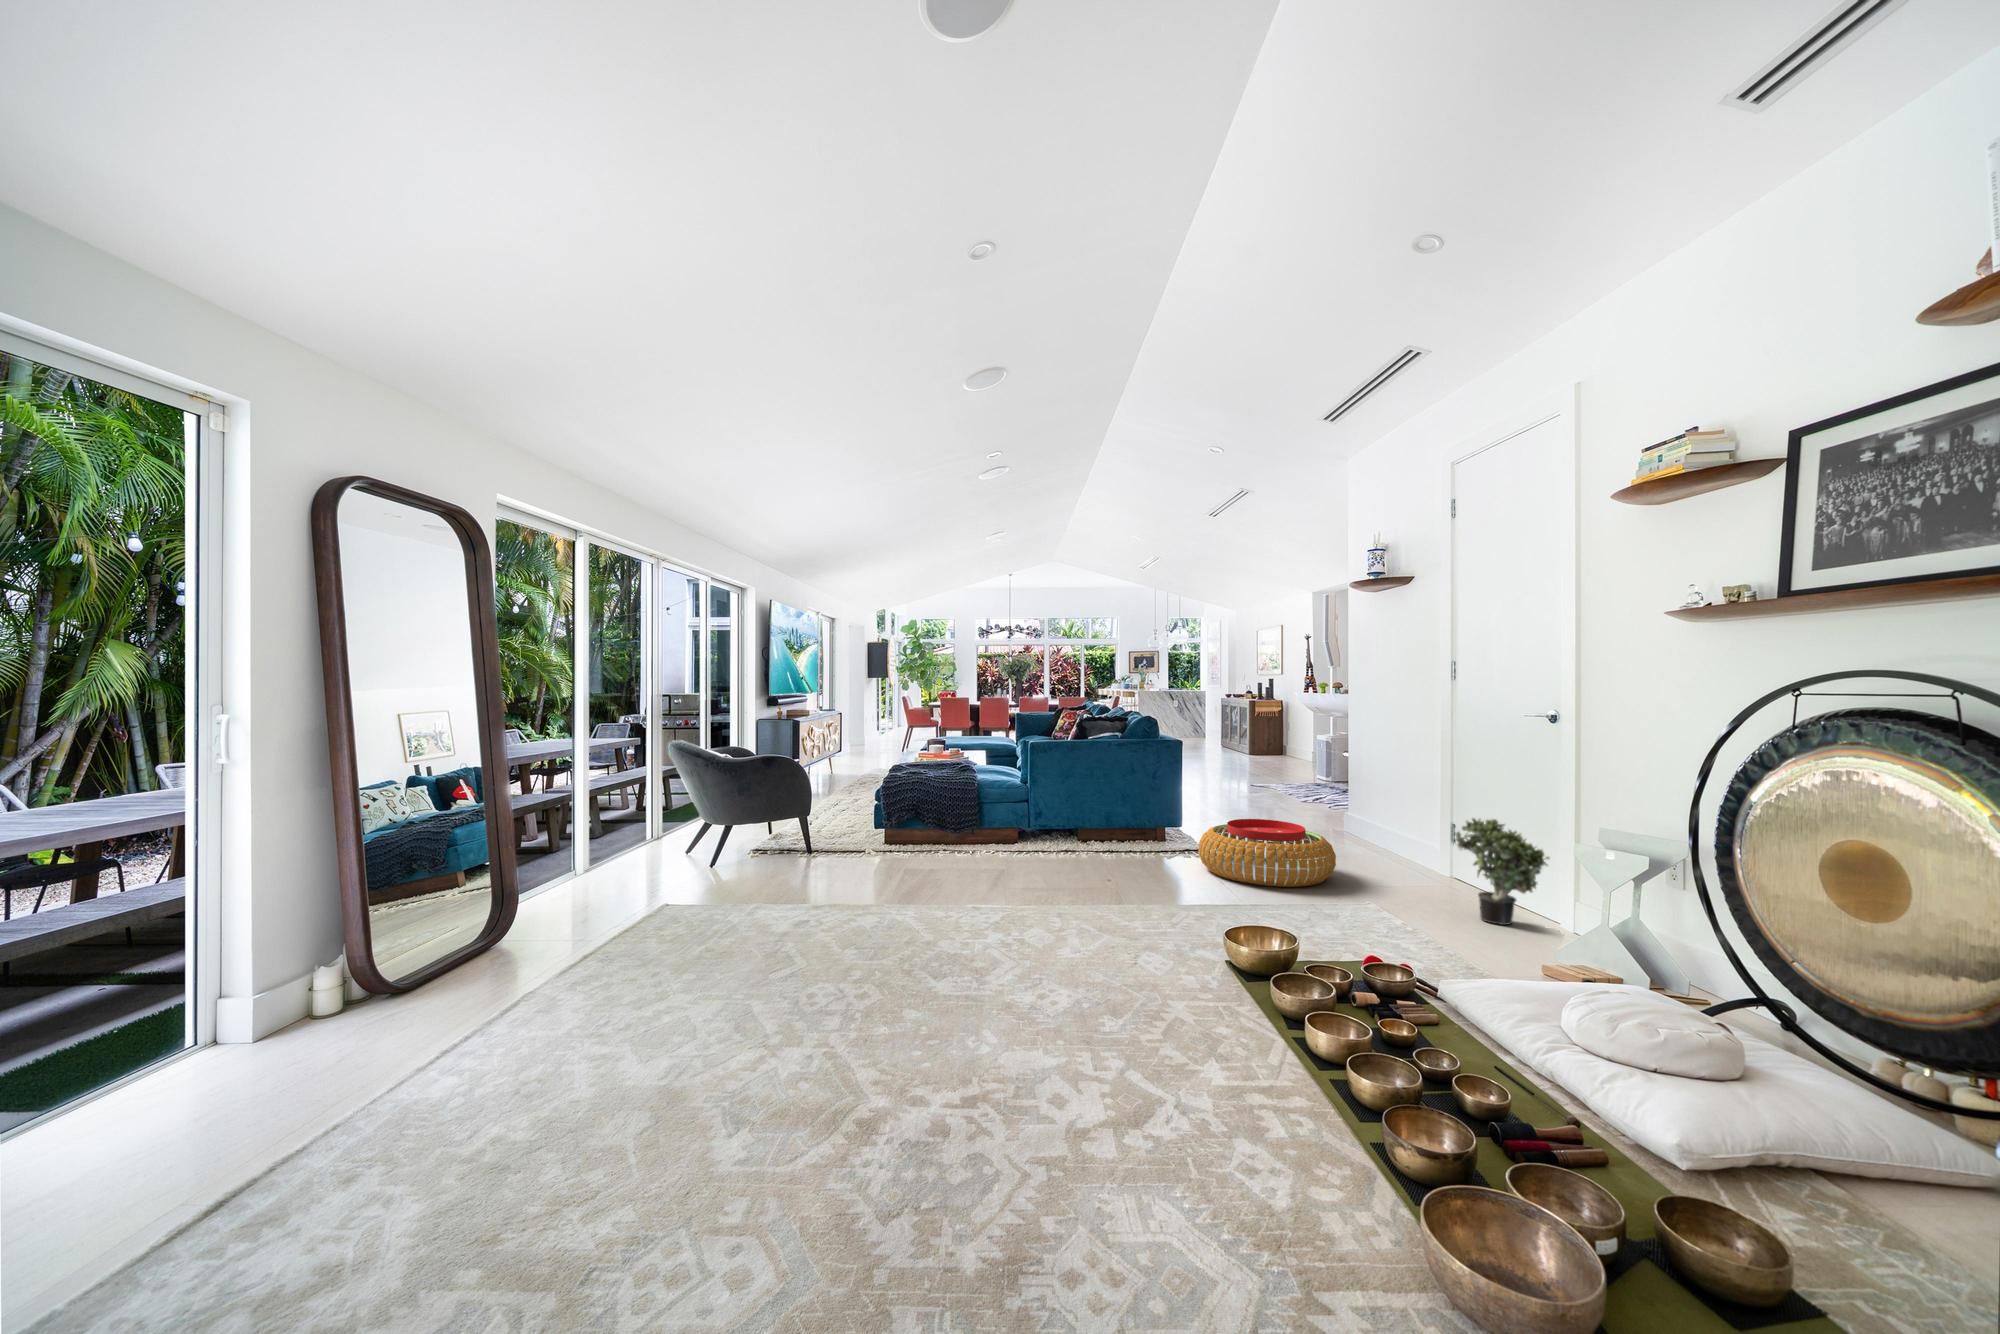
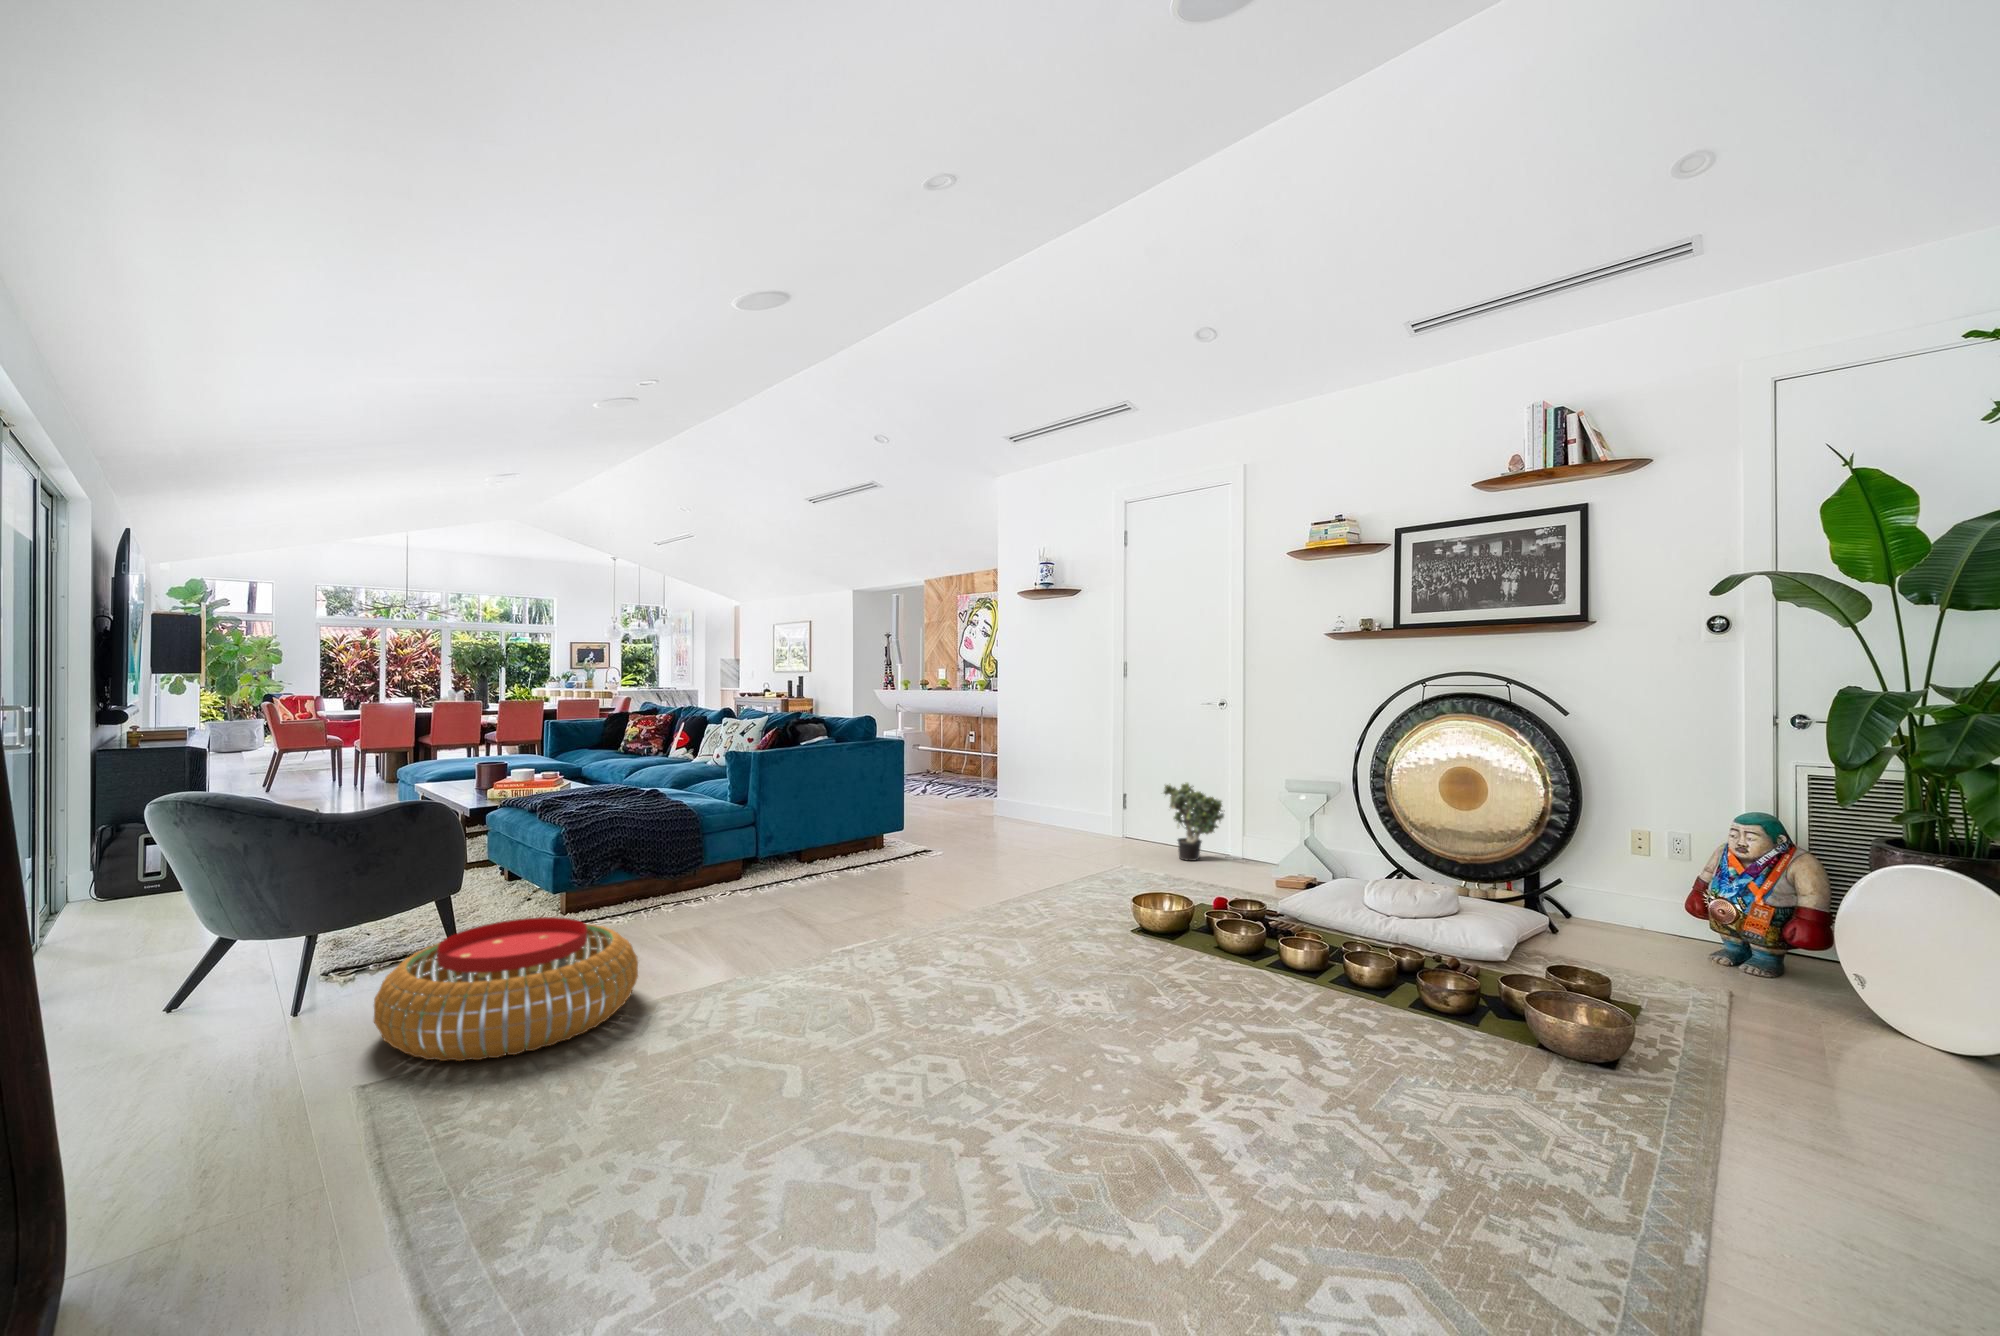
pouf: present [1198,819,1336,887] -> present [374,917,638,1061]

